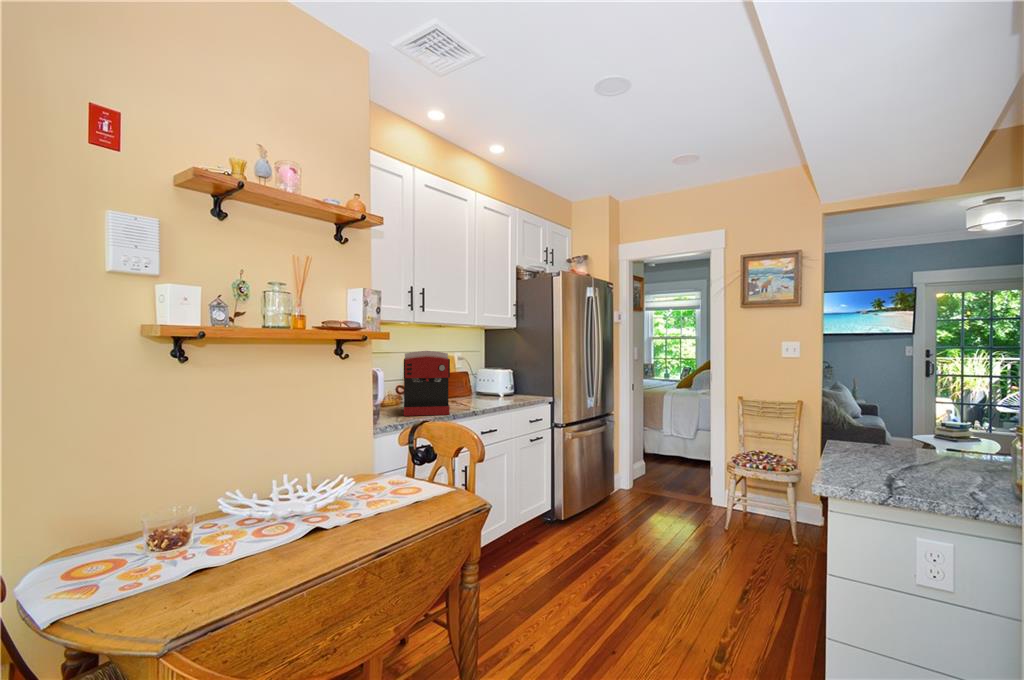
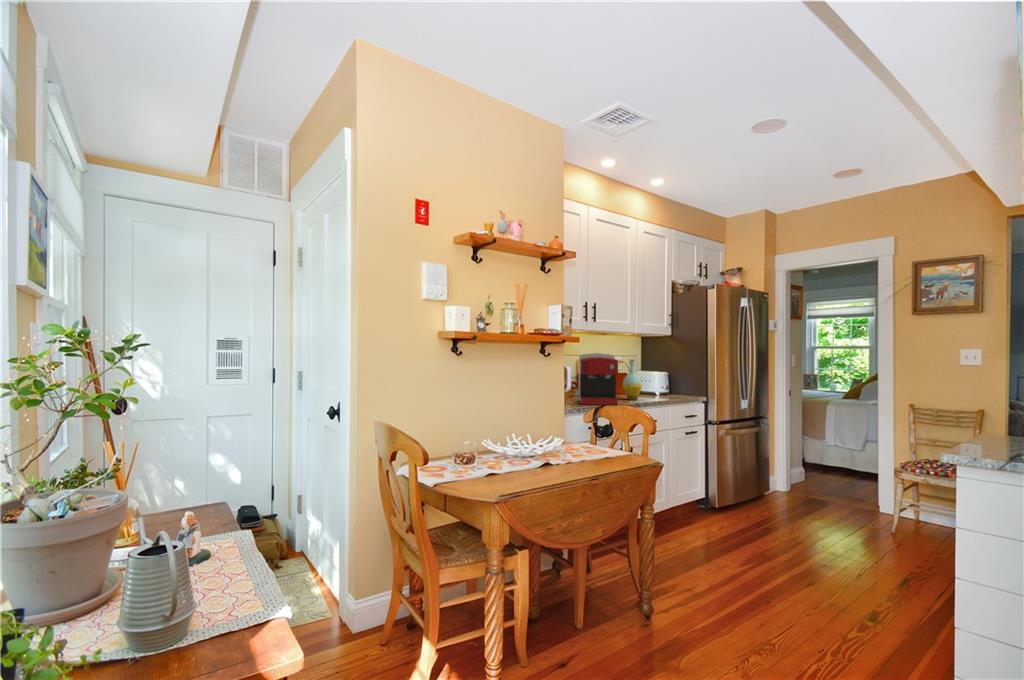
bottle: none [459,357,482,405] -> present [623,360,642,400]

